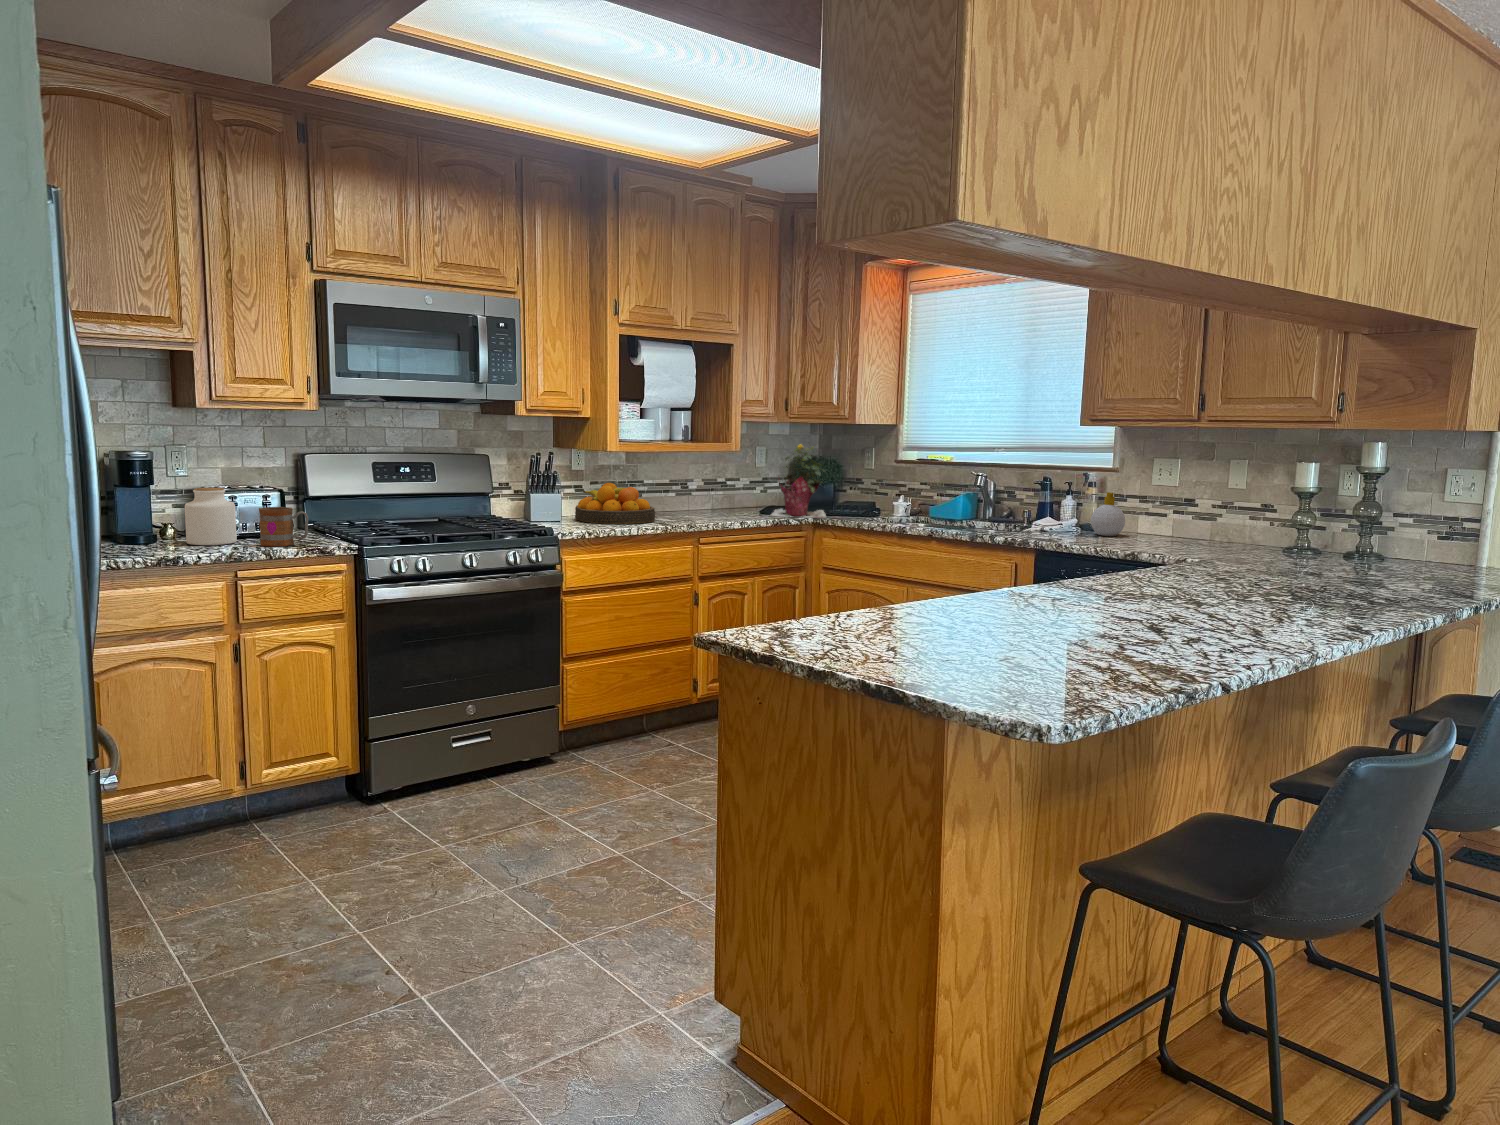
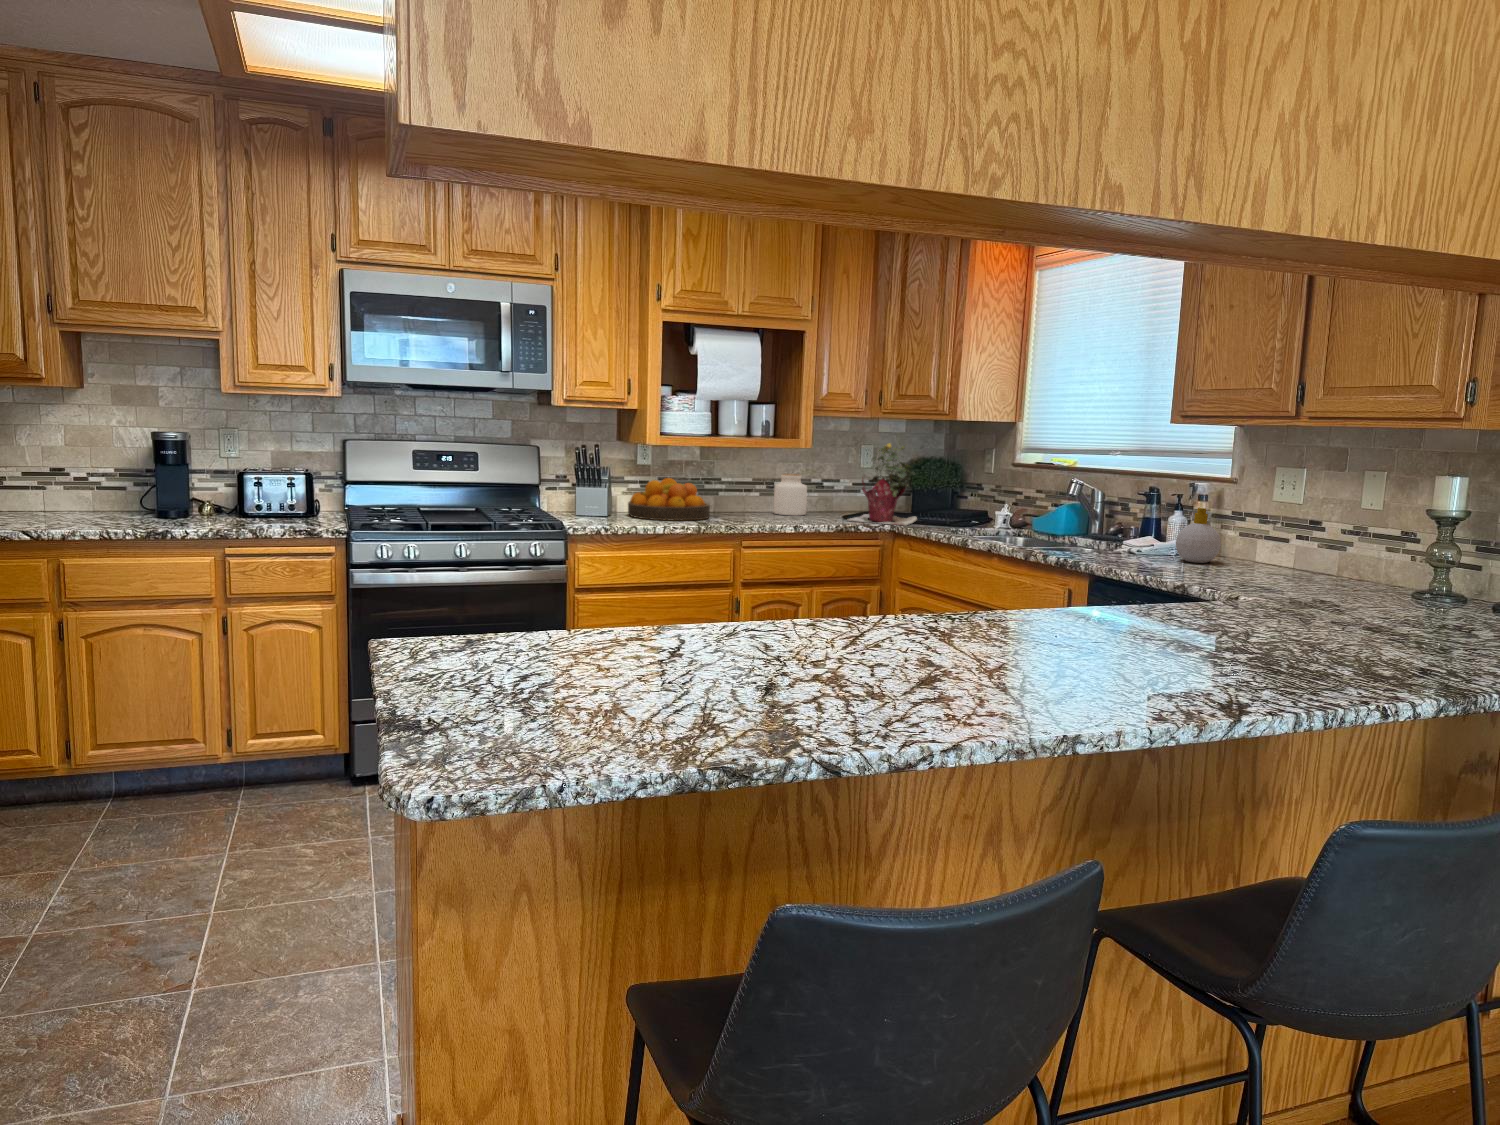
jar: present [185,488,237,545] -> present [773,474,807,516]
mug: present [259,507,308,547] -> none [268,487,312,524]

